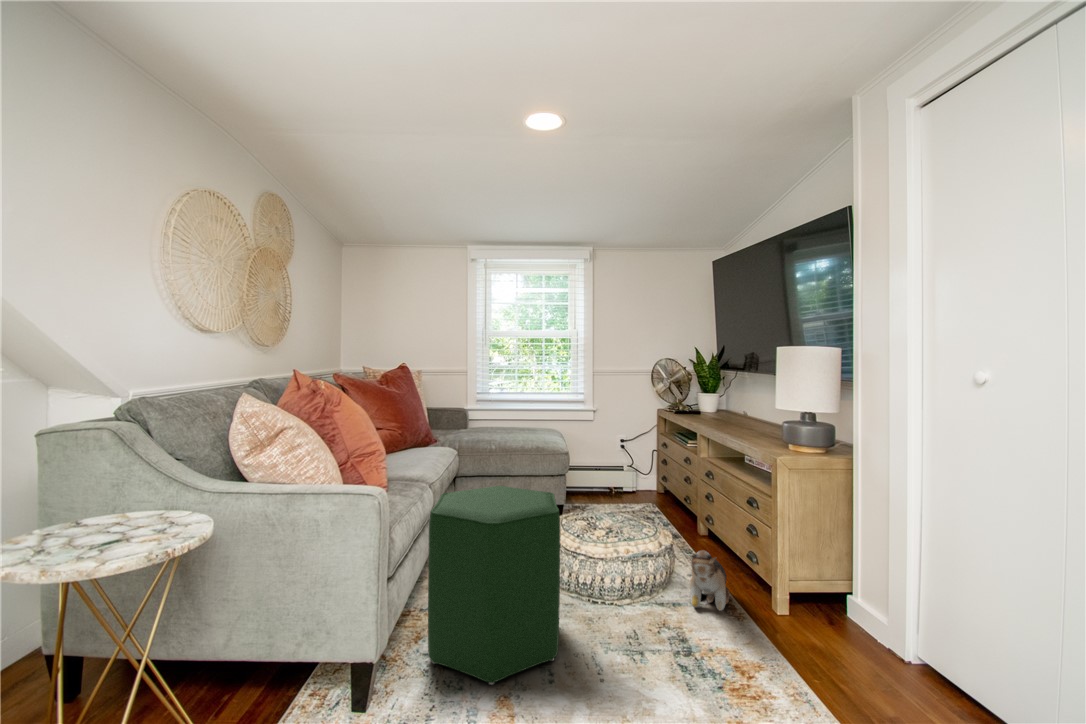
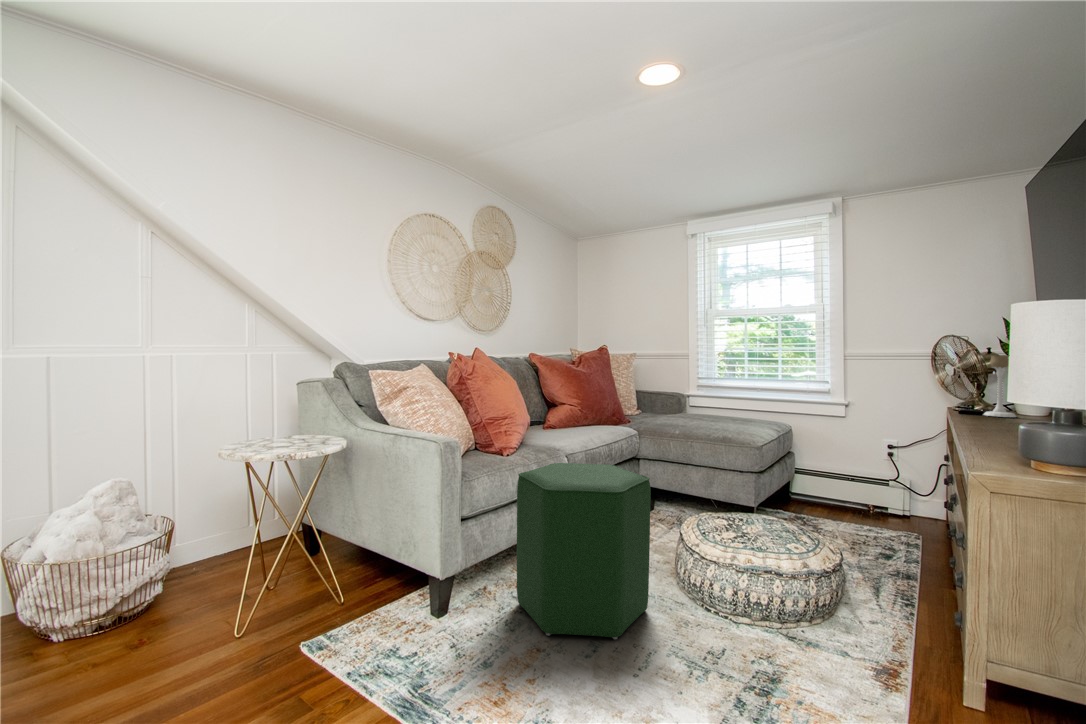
candle holder: none [686,374,704,415] -> present [984,355,1016,417]
plush toy: present [688,550,730,611] -> none [812,582,911,669]

